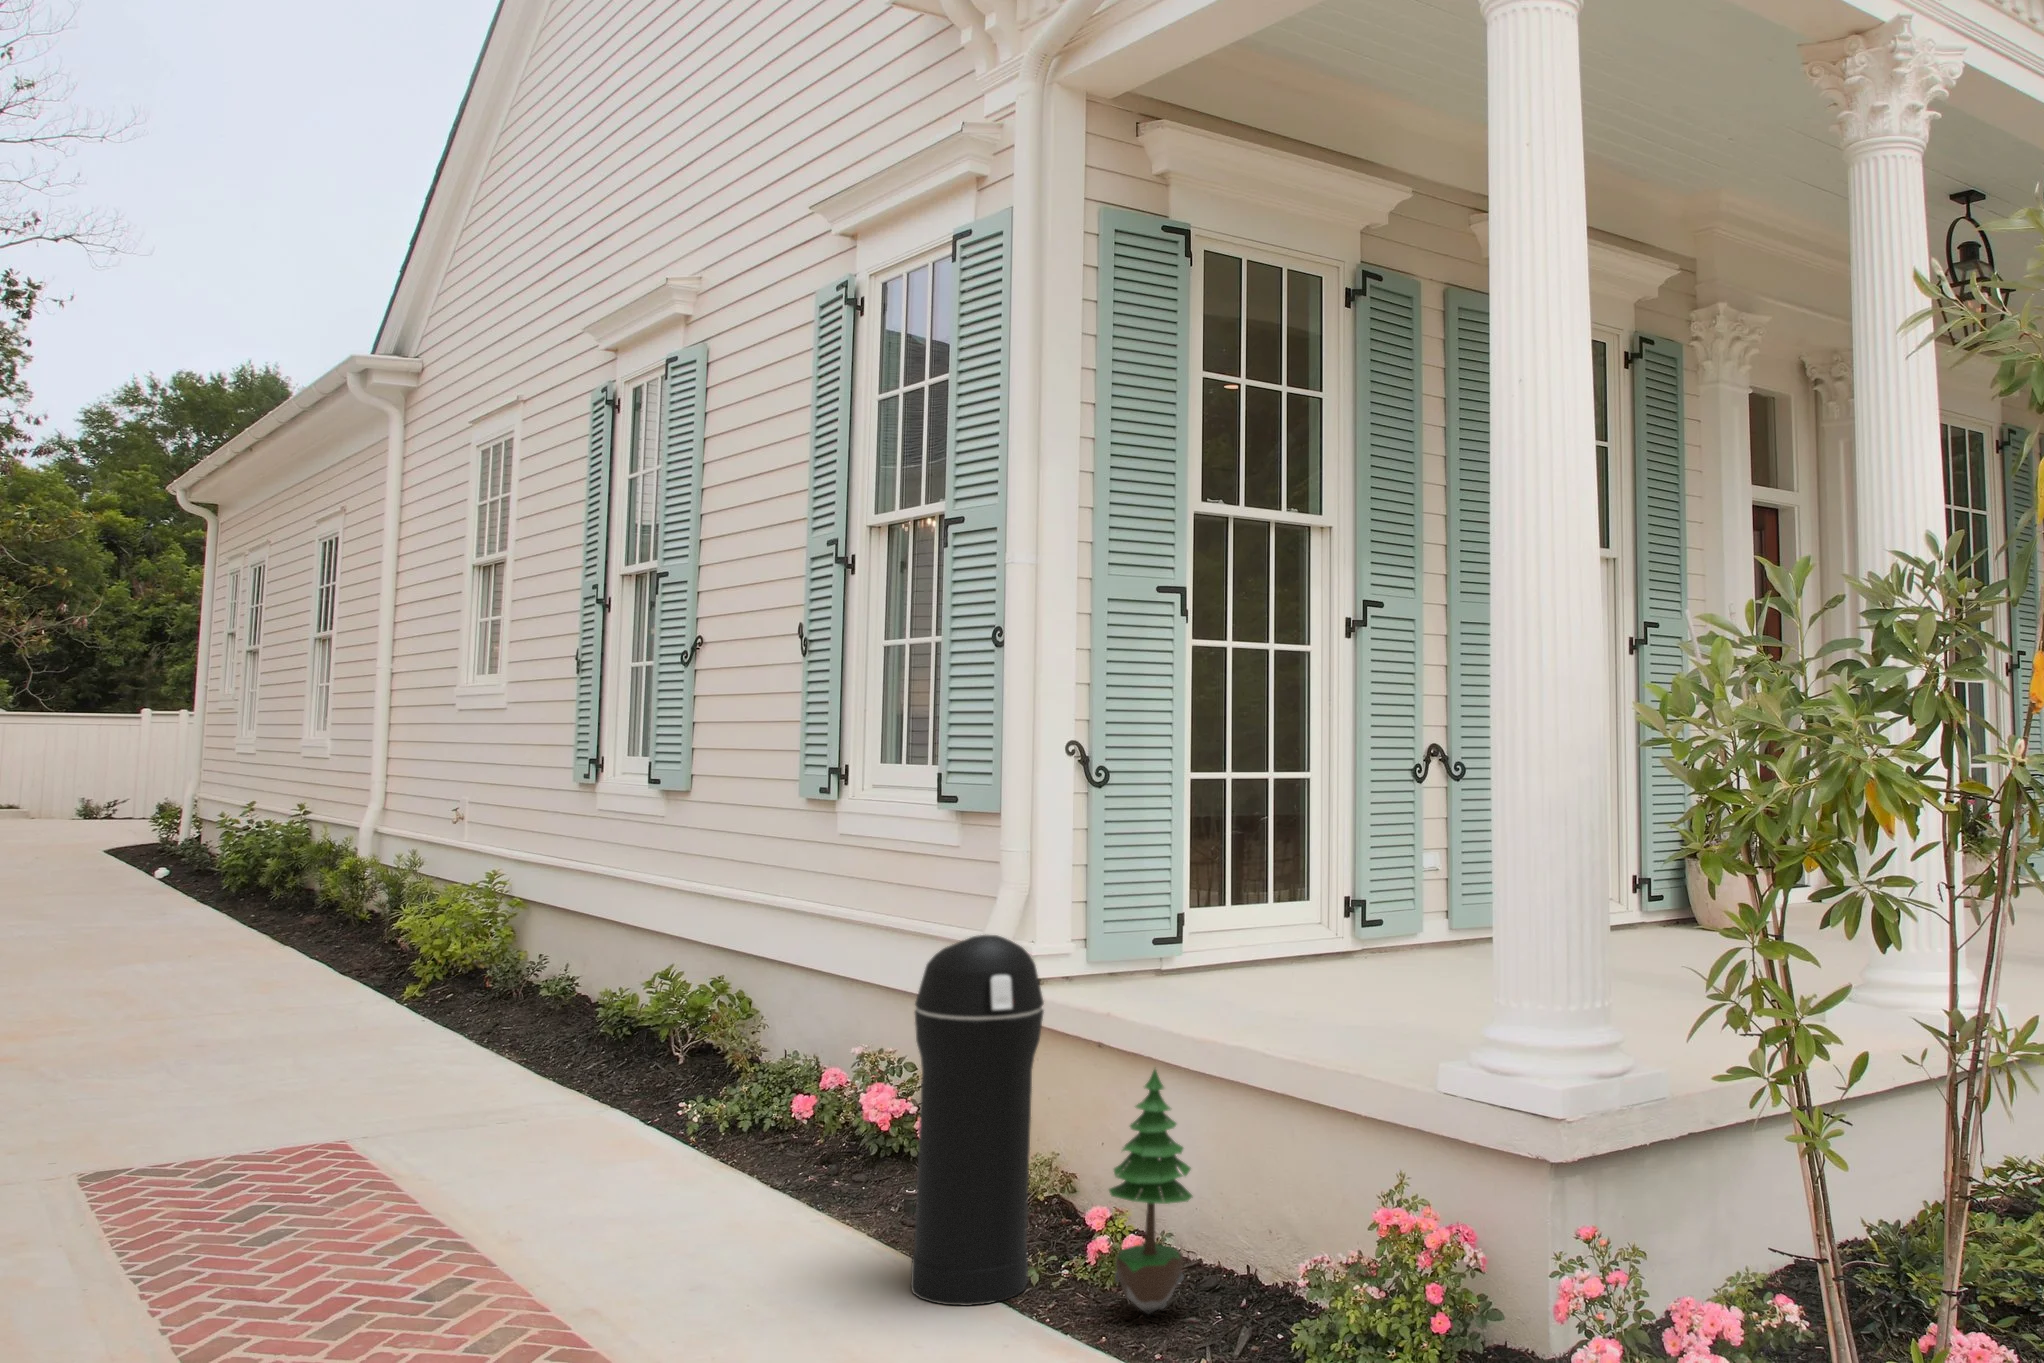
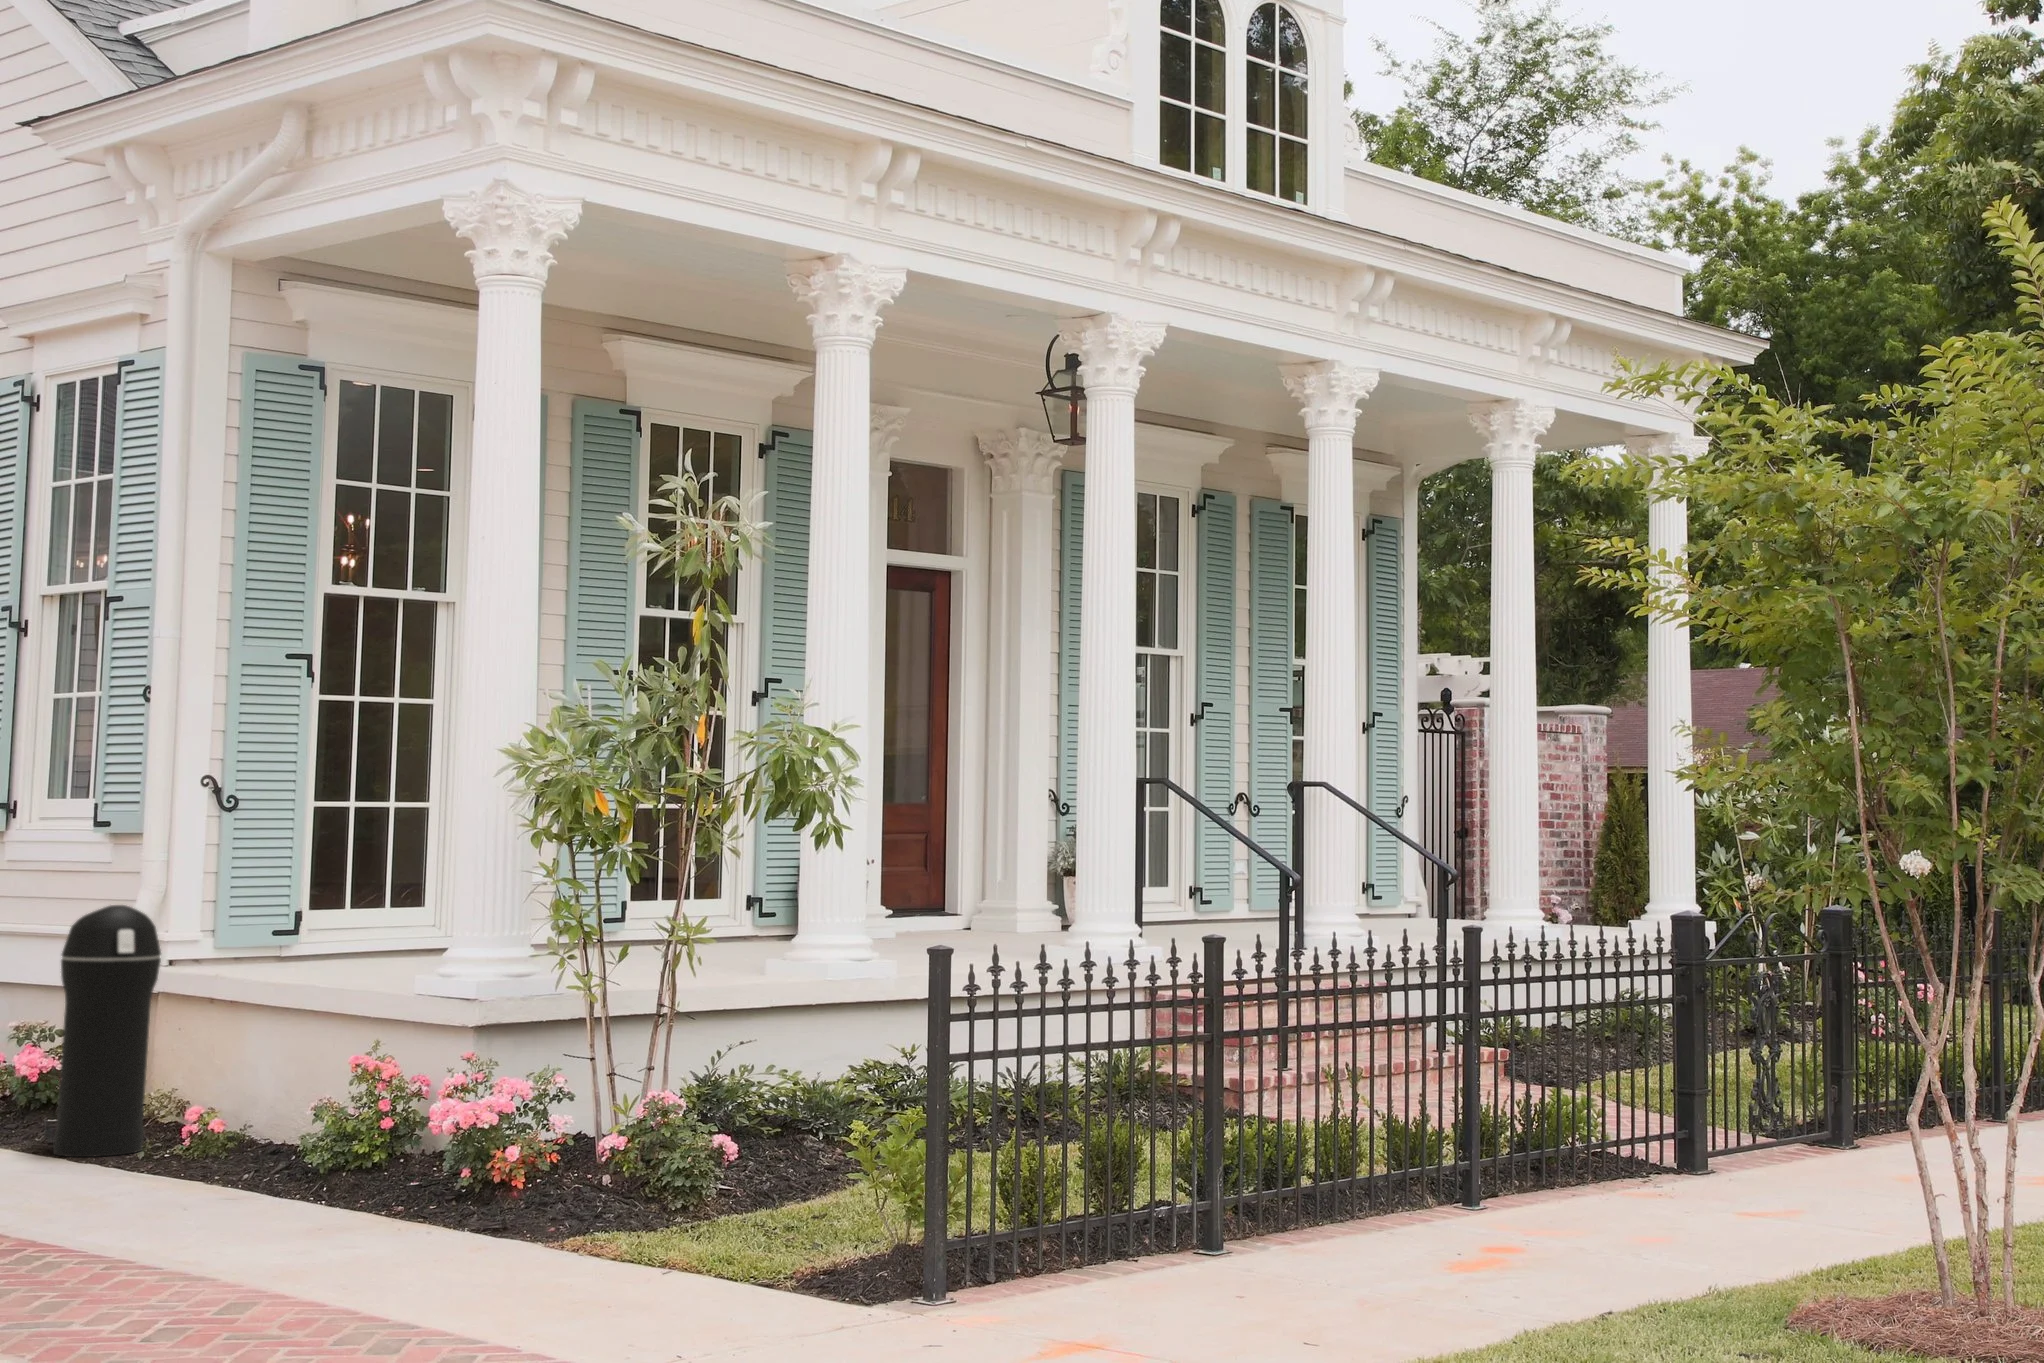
potted tree: present [1109,1069,1192,1314] -> none [201,989,264,1156]

